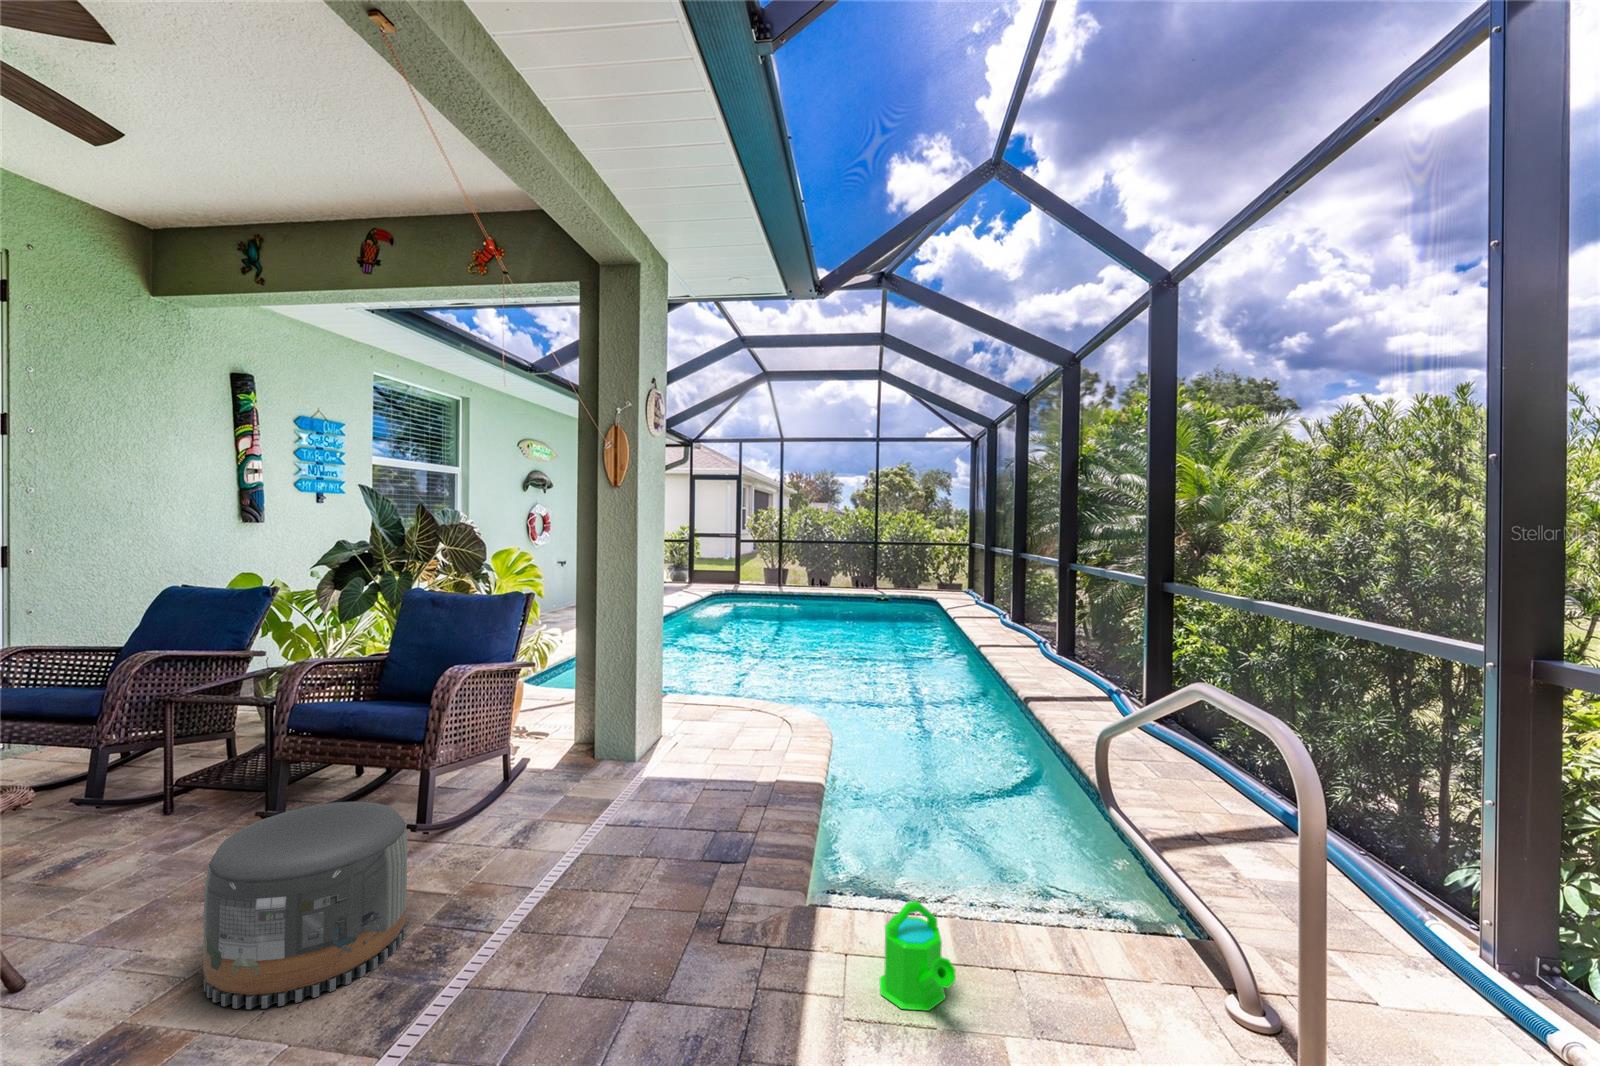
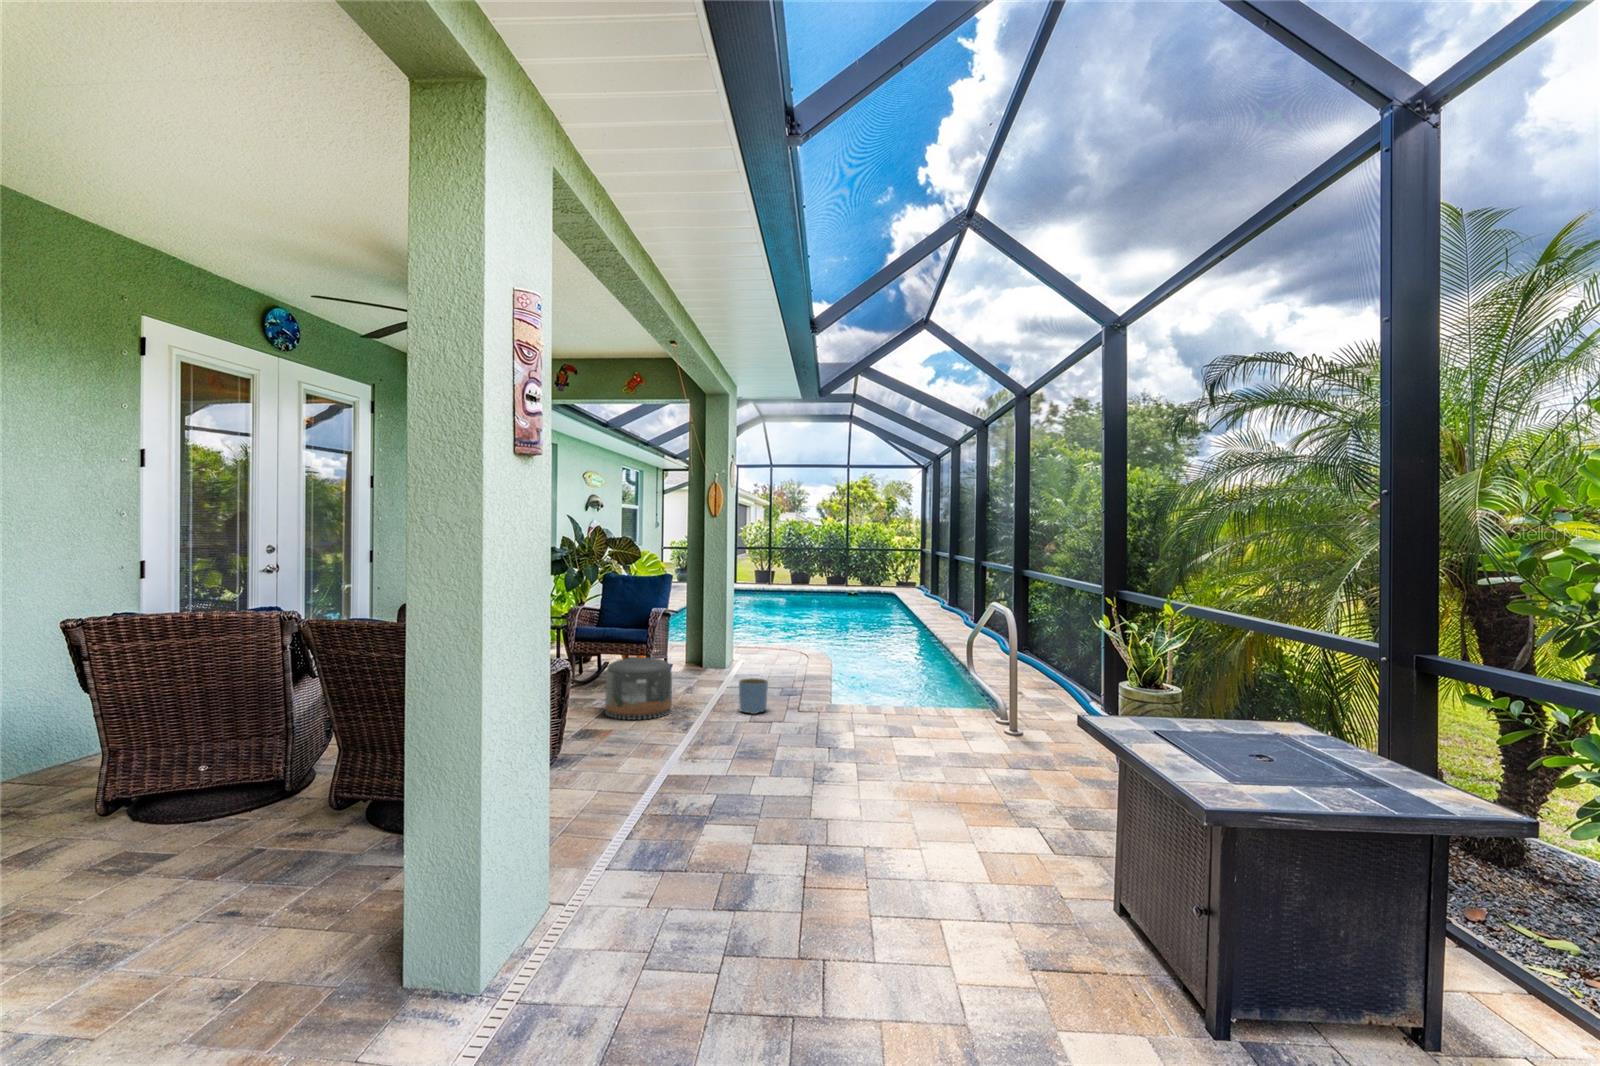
planter: none [563,860,640,974] -> present [739,678,768,714]
watering can: present [880,901,955,1010] -> none [862,683,890,718]

